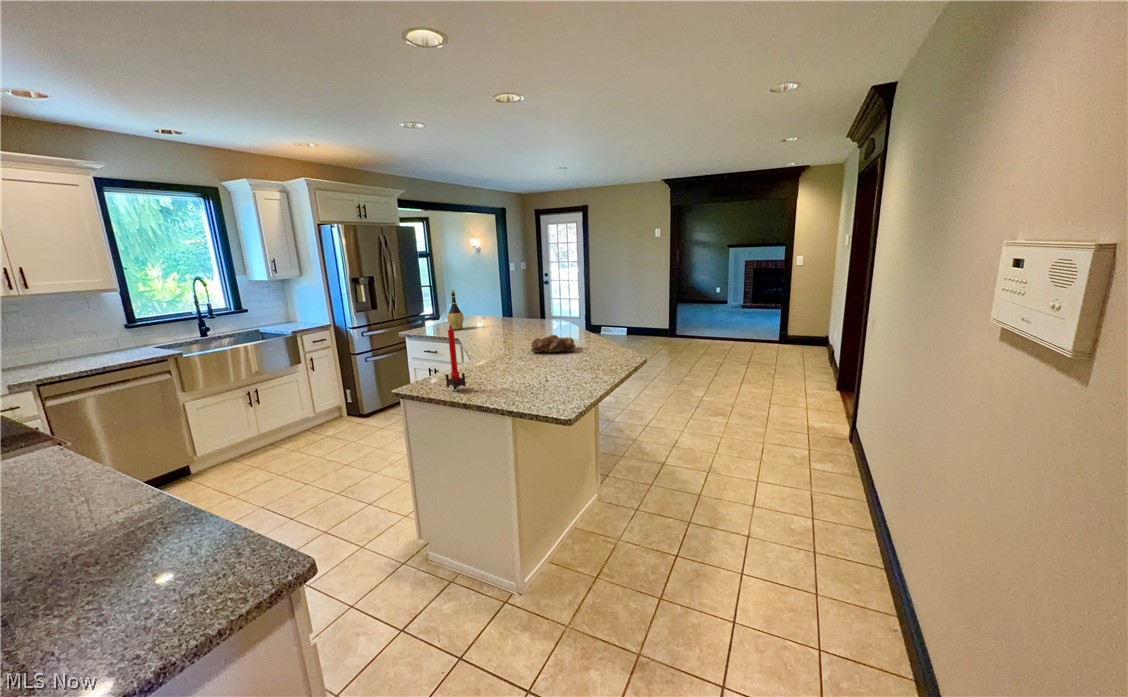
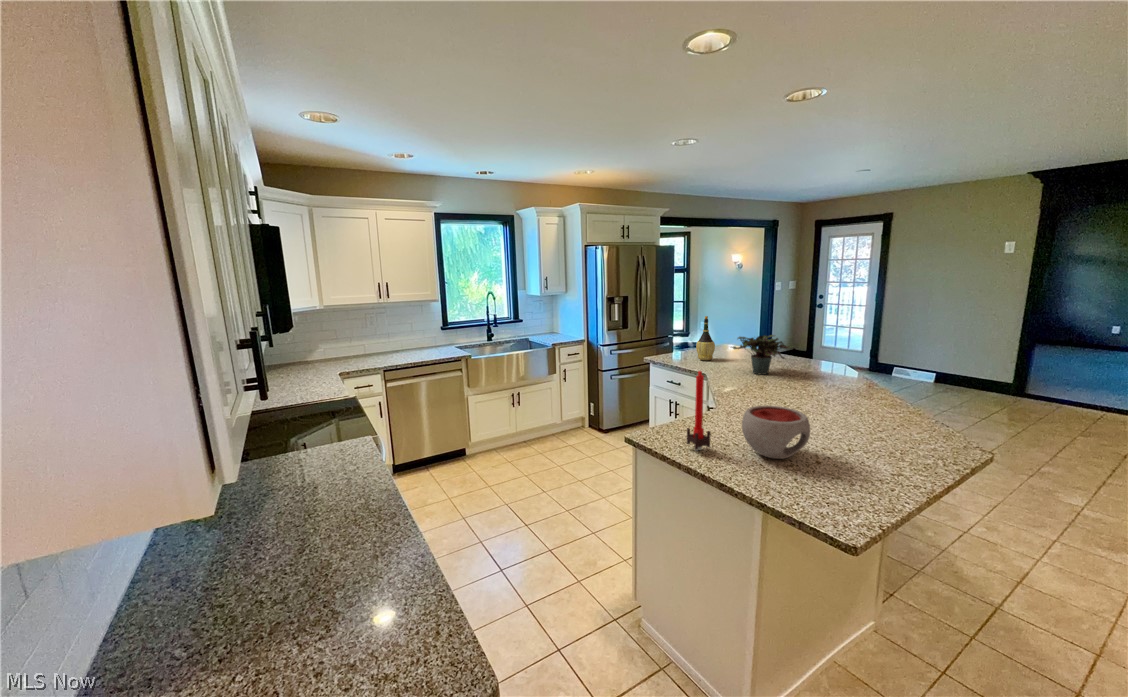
potted plant: none [475,301,525,335] -> present [732,335,794,375]
bread loaf: present [531,335,576,353] -> none [802,390,875,417]
bowl: none [487,347,533,385] -> present [742,406,810,459]

